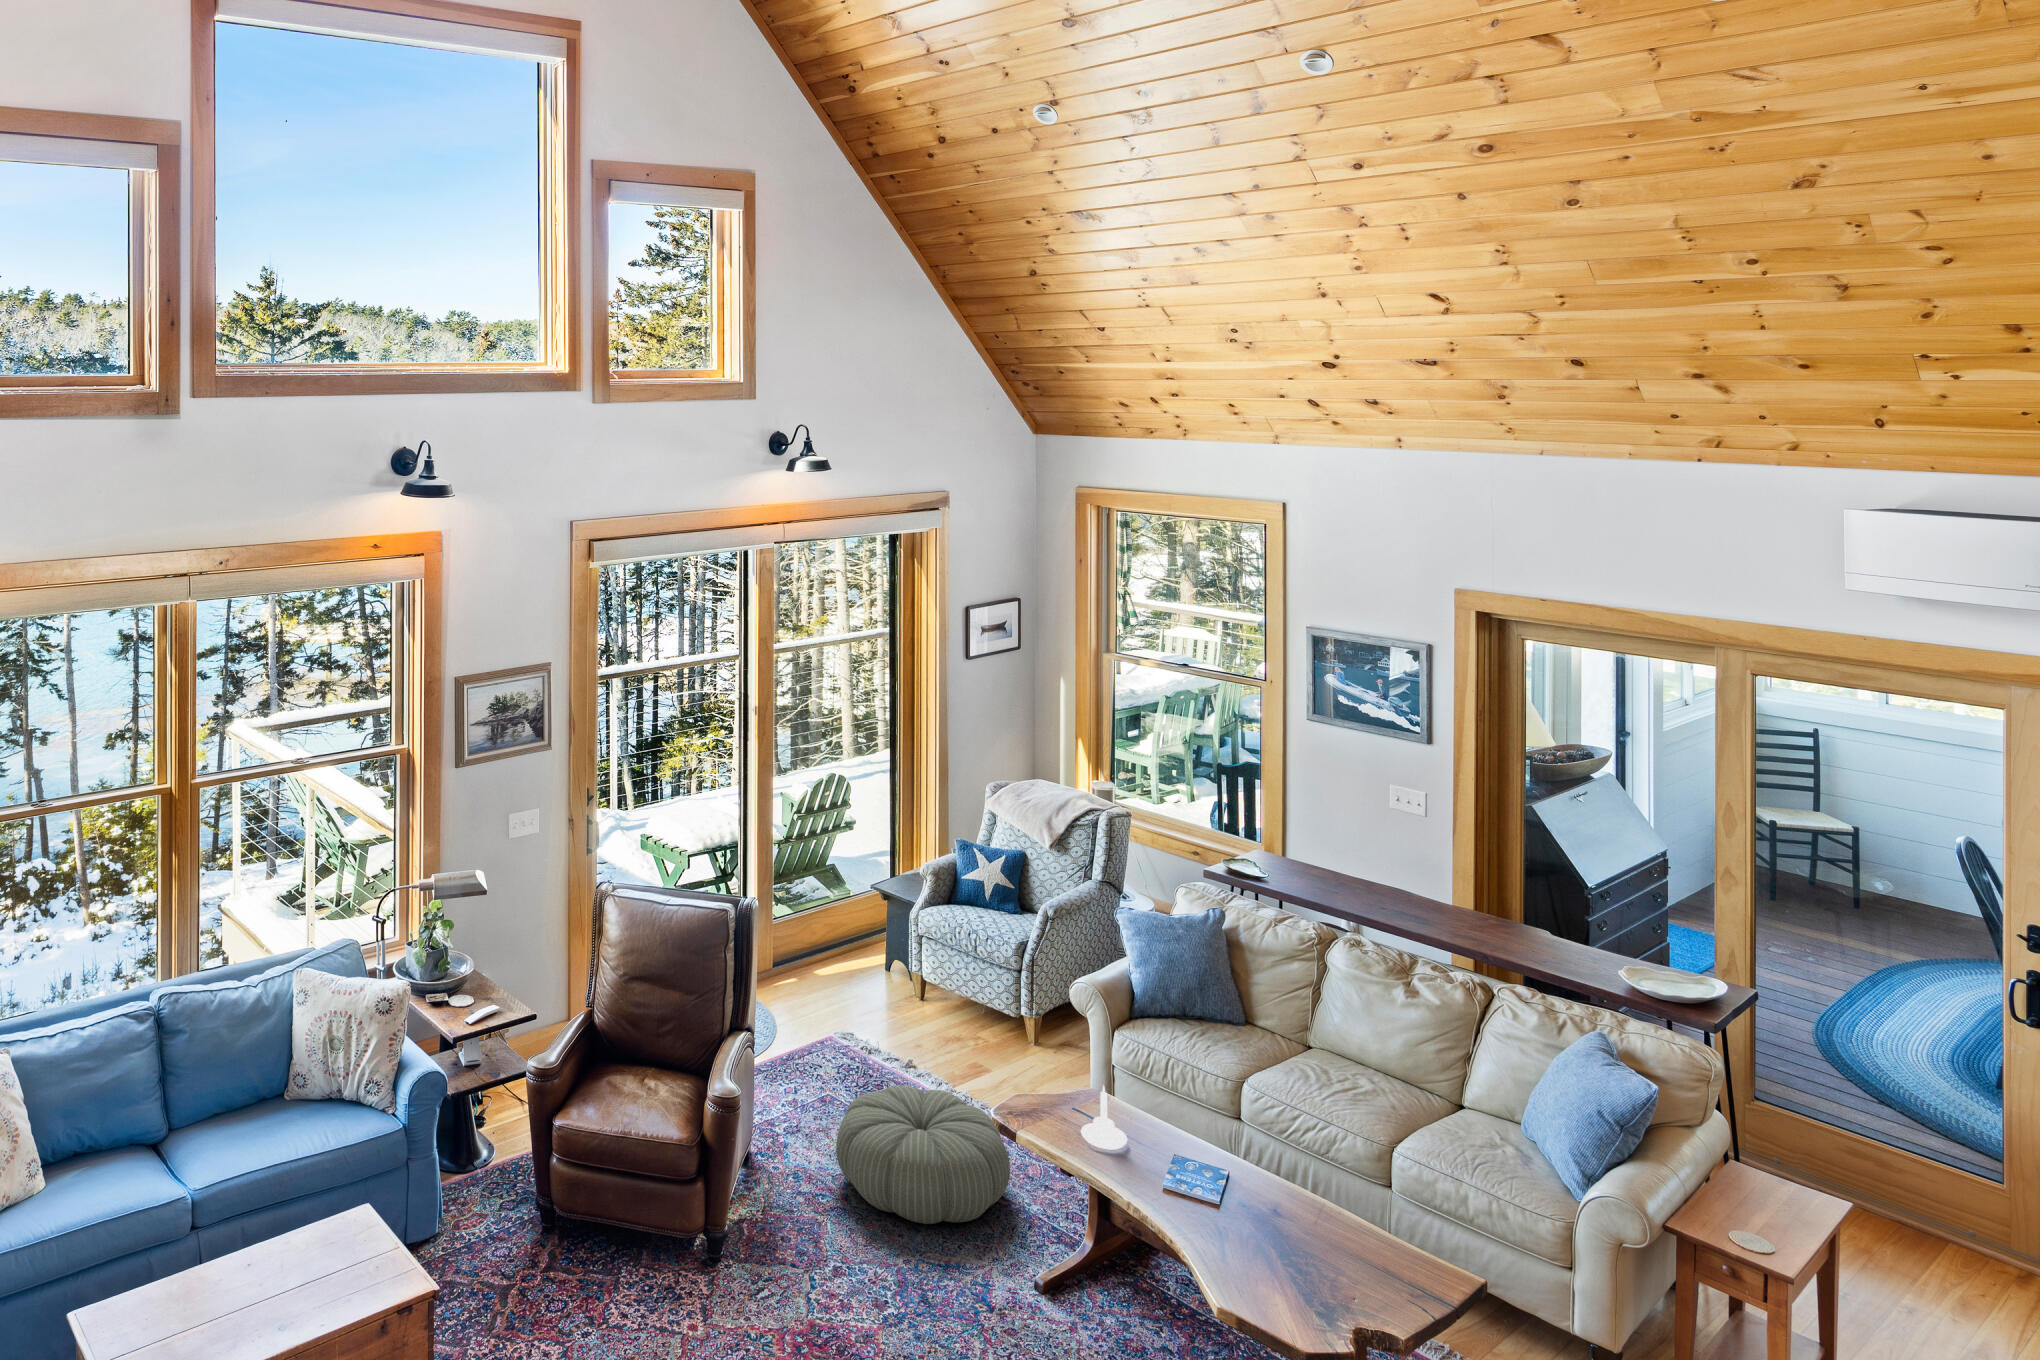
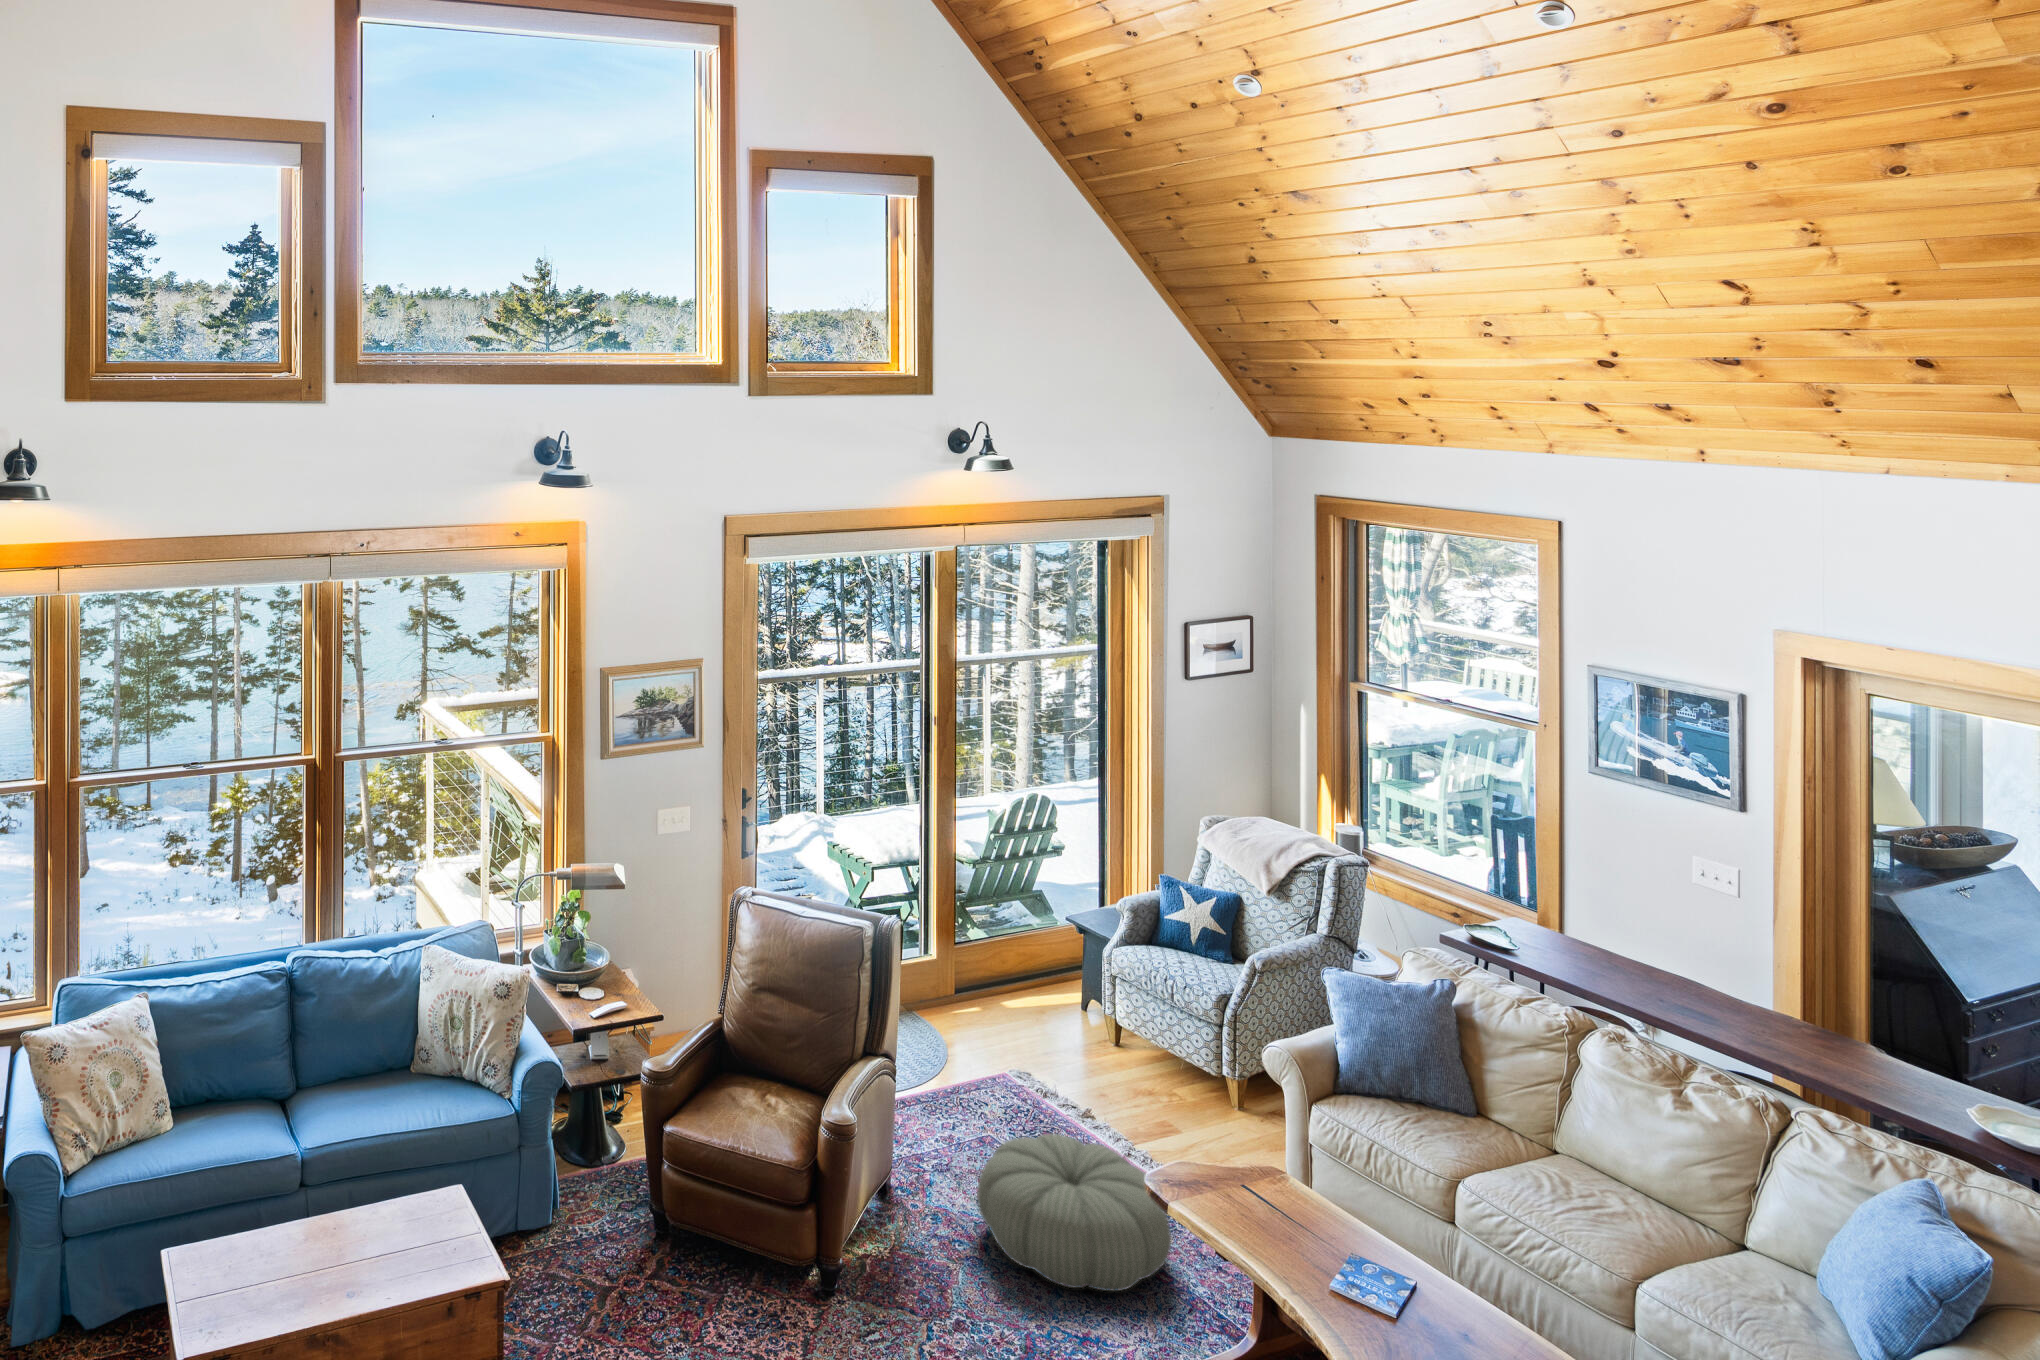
candle holder: present [1081,1085,1127,1150] -> none [1237,1162,1292,1236]

